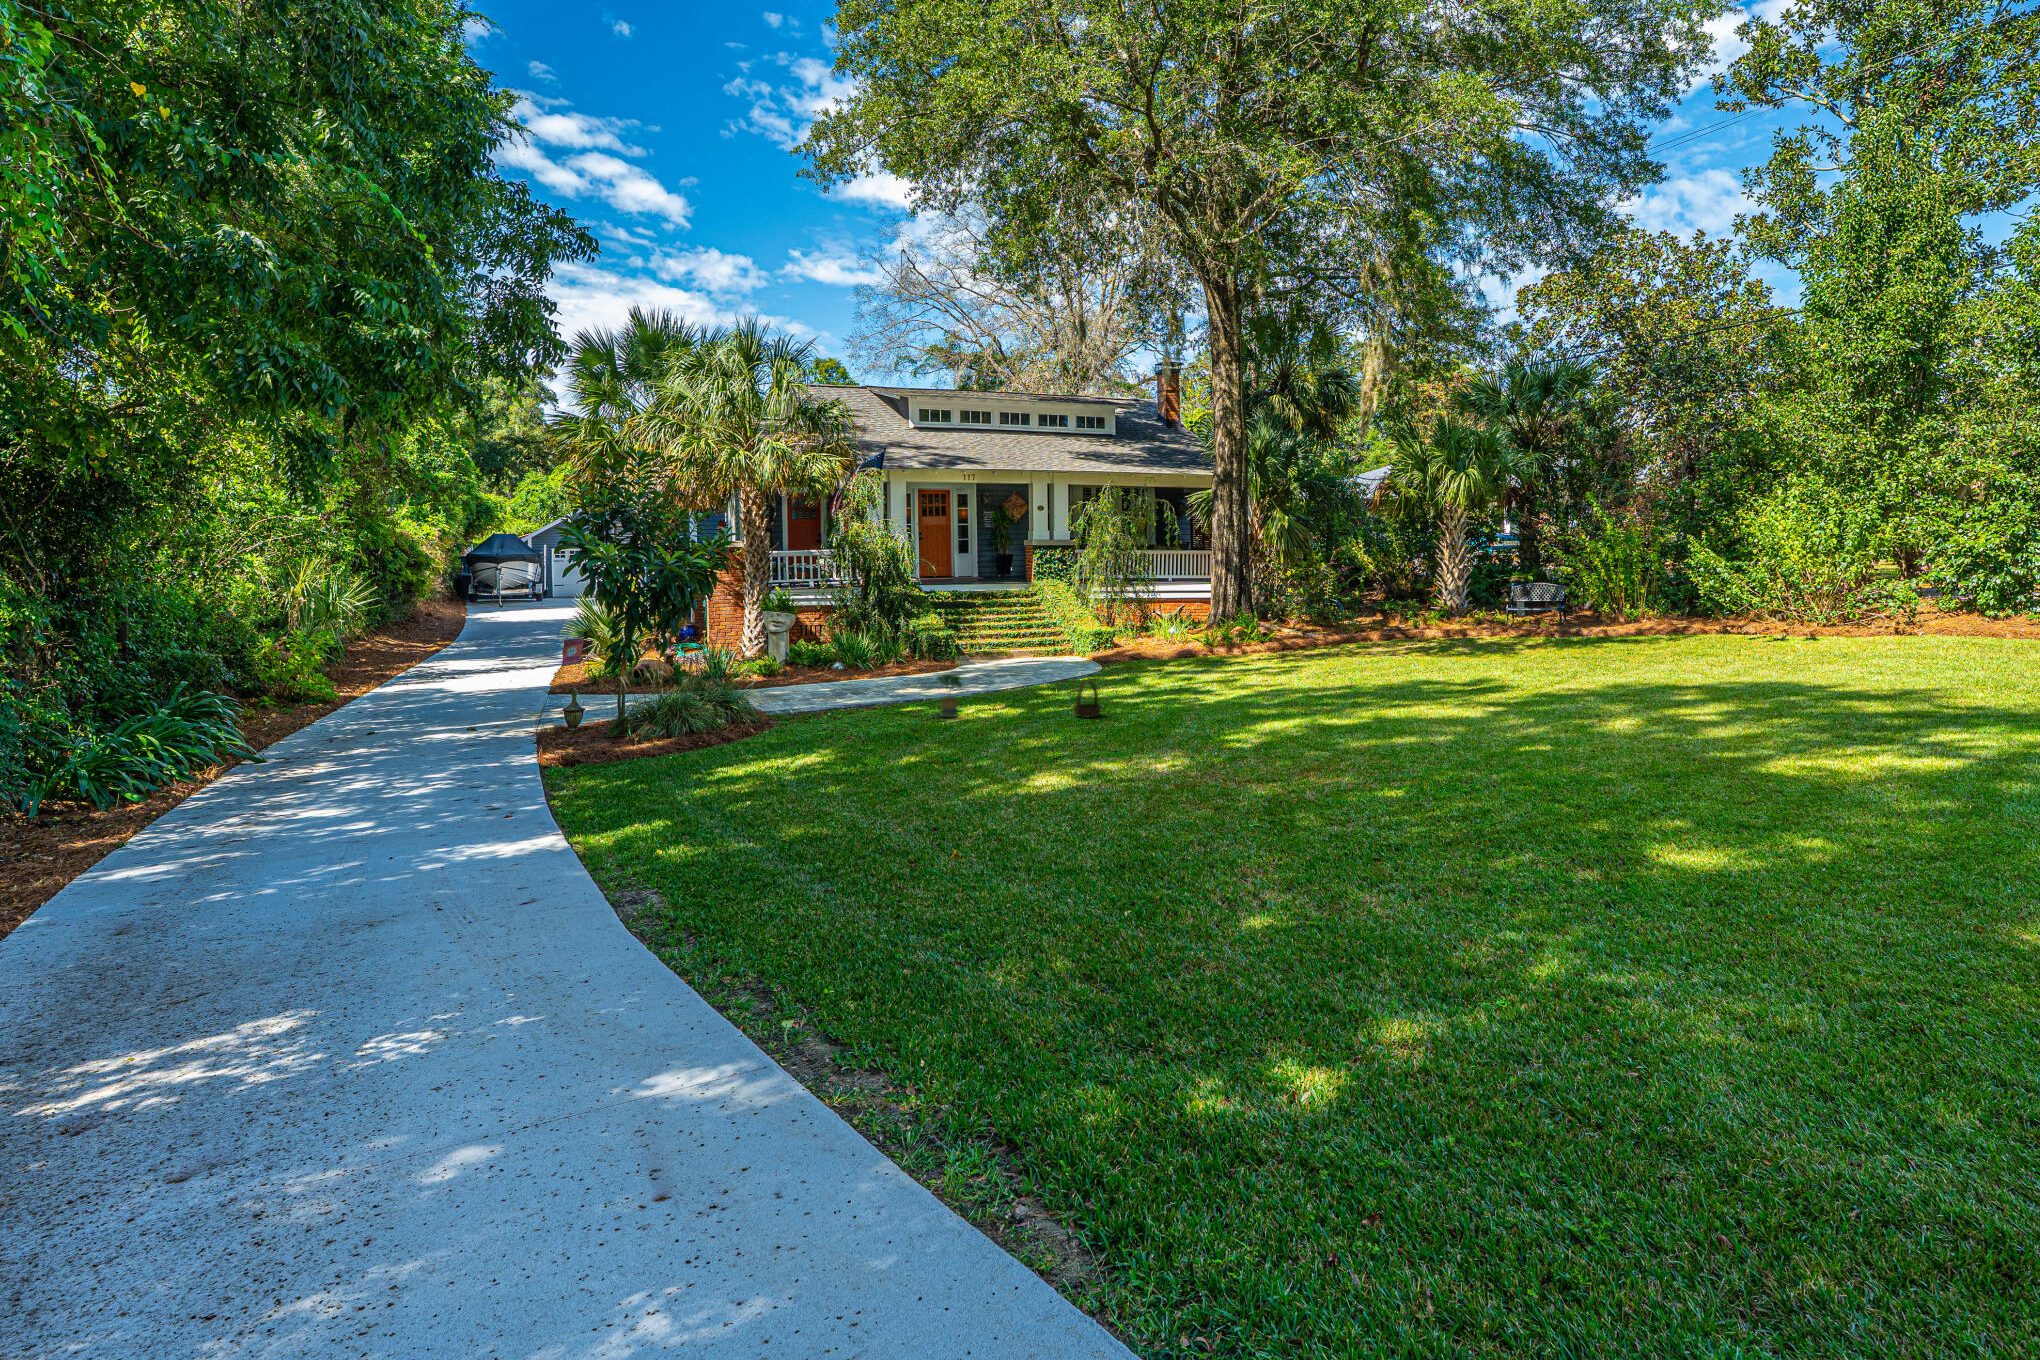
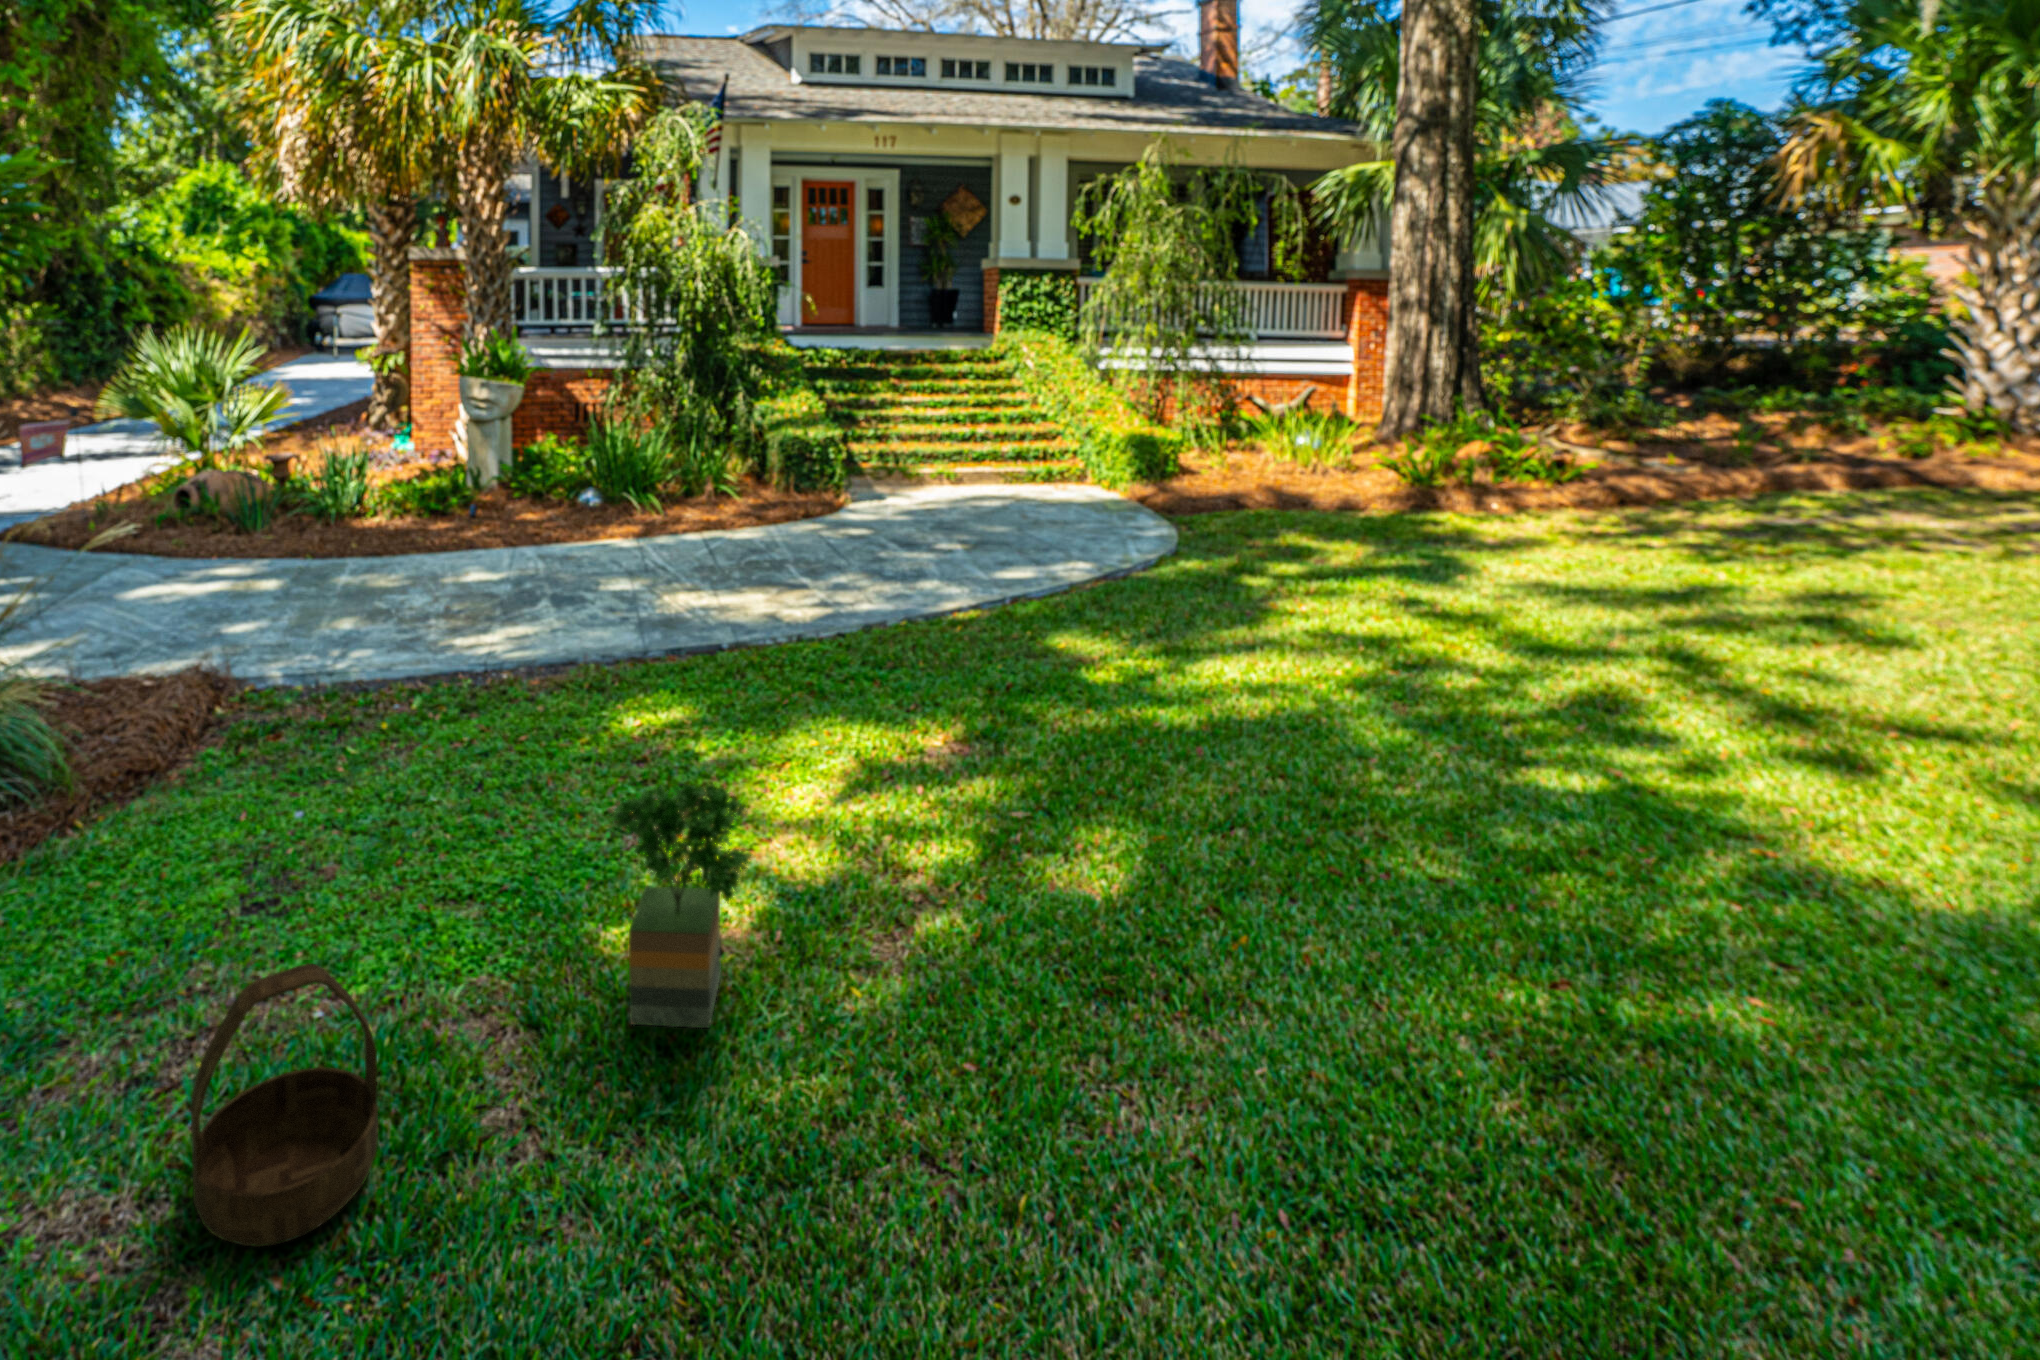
basket: present [1074,681,1101,717] -> present [190,964,378,1247]

